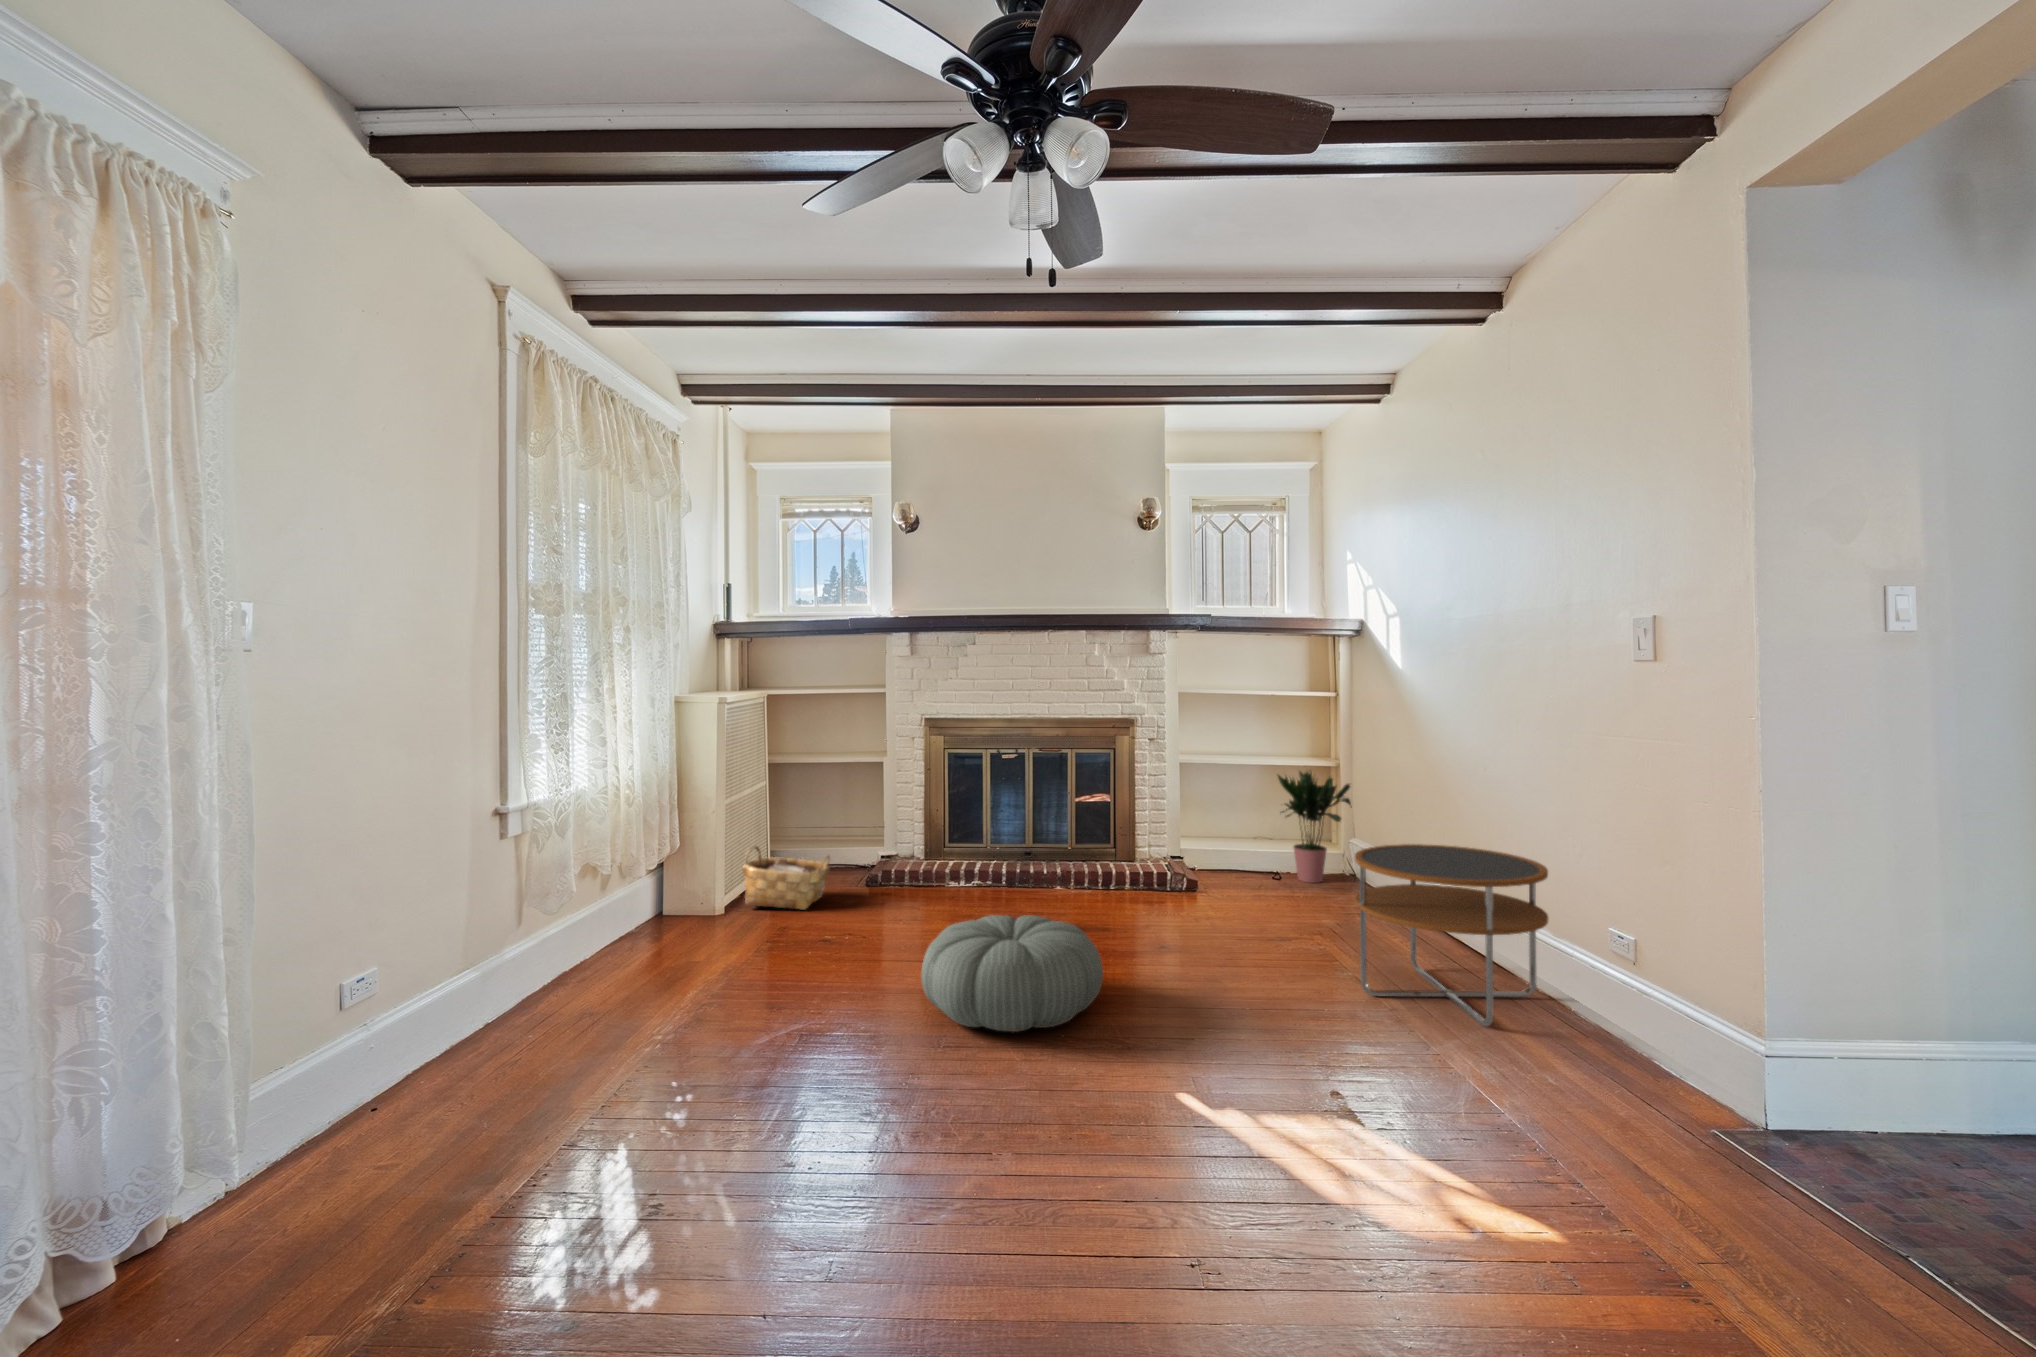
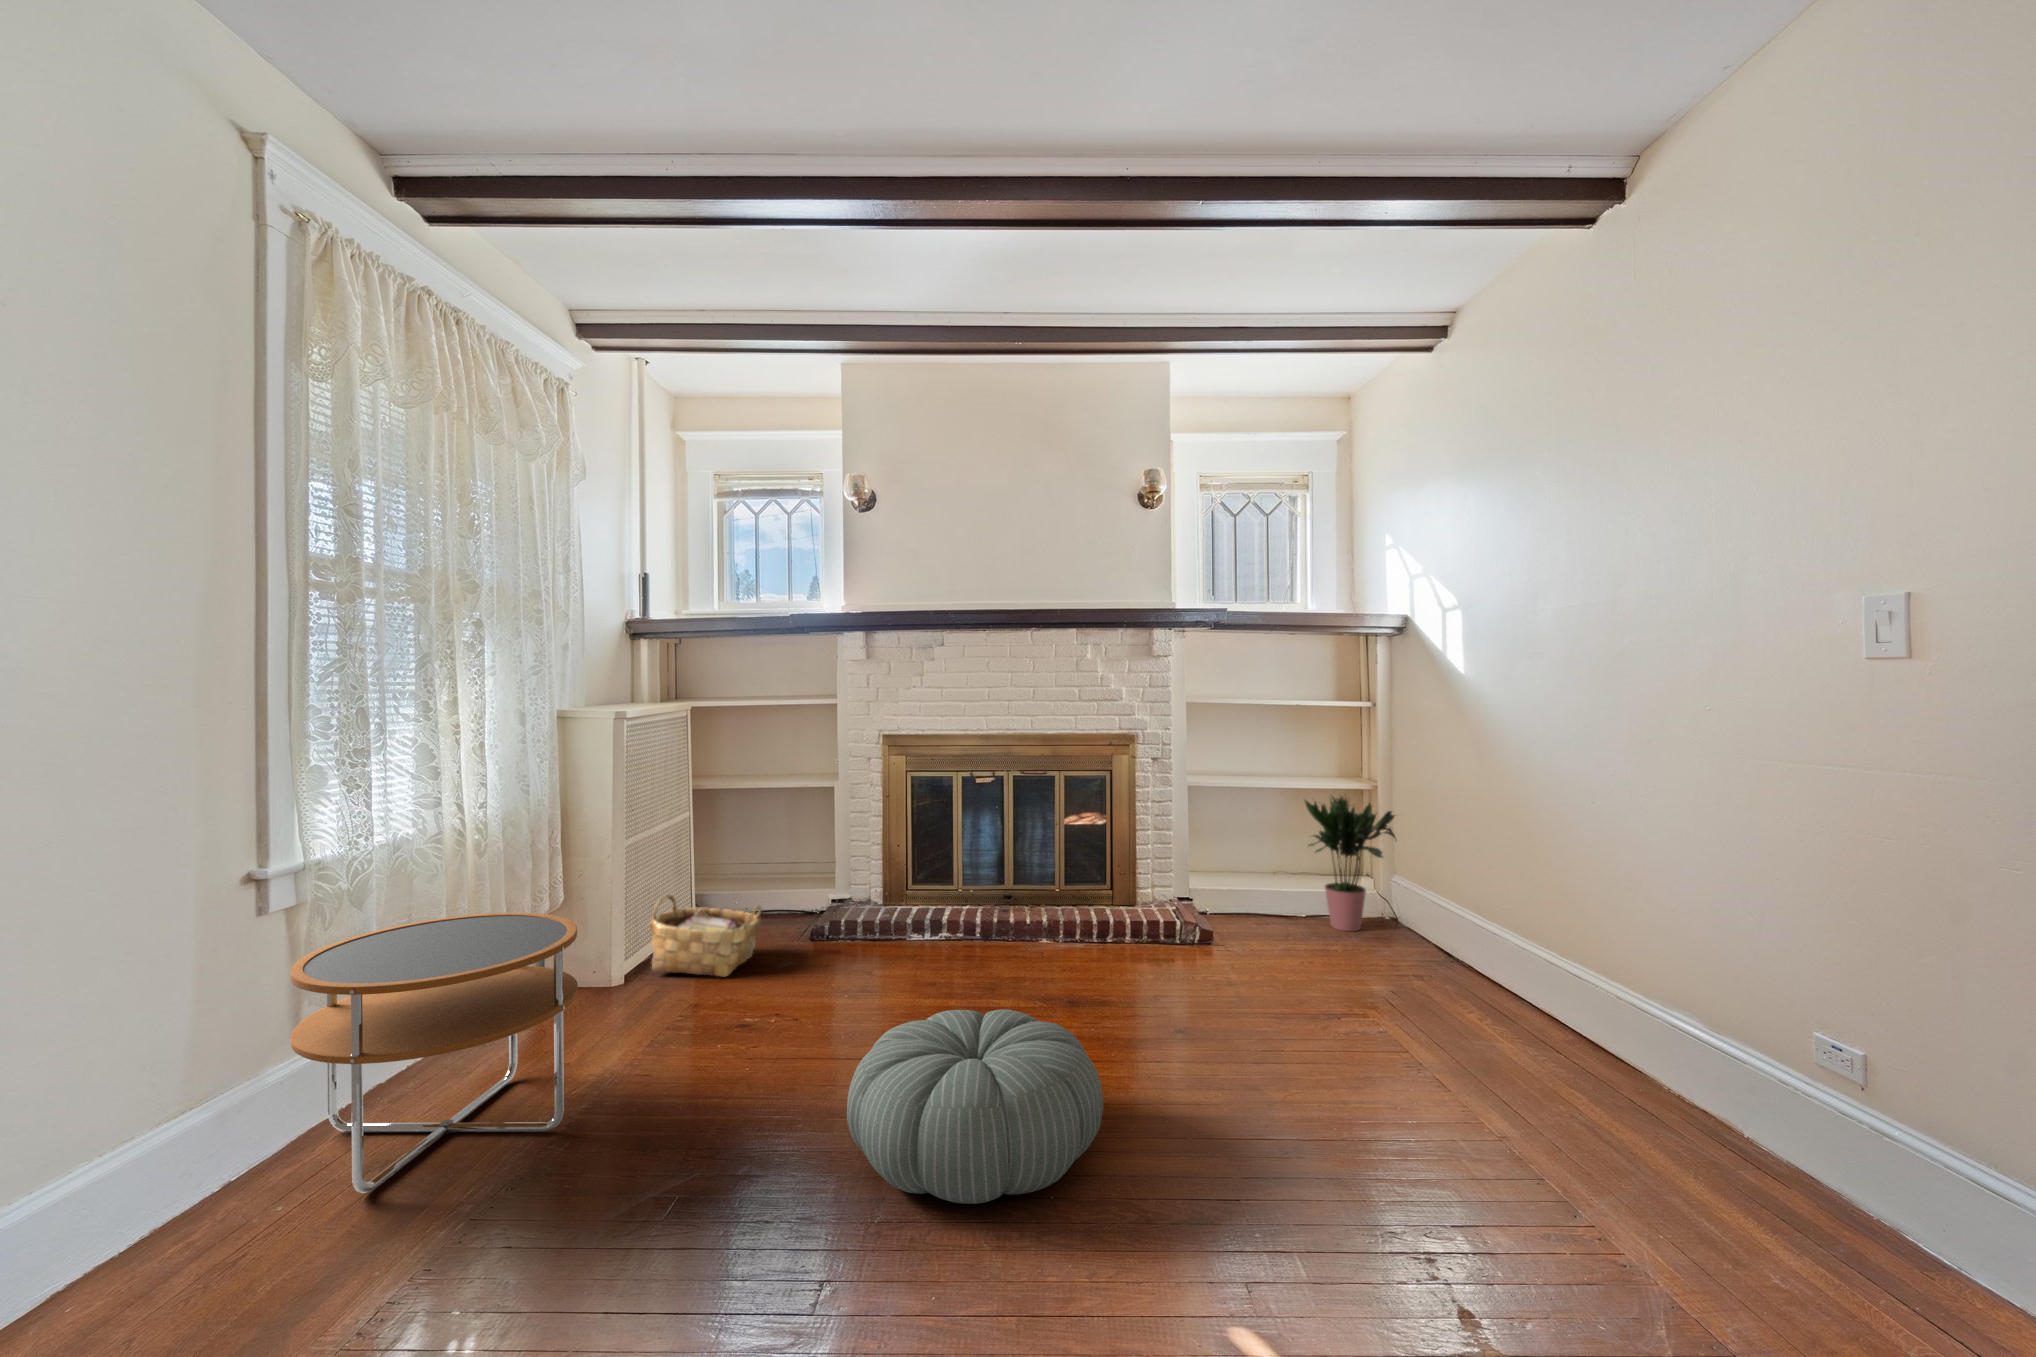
side table: present [1355,844,1549,1026] -> present [290,913,578,1193]

